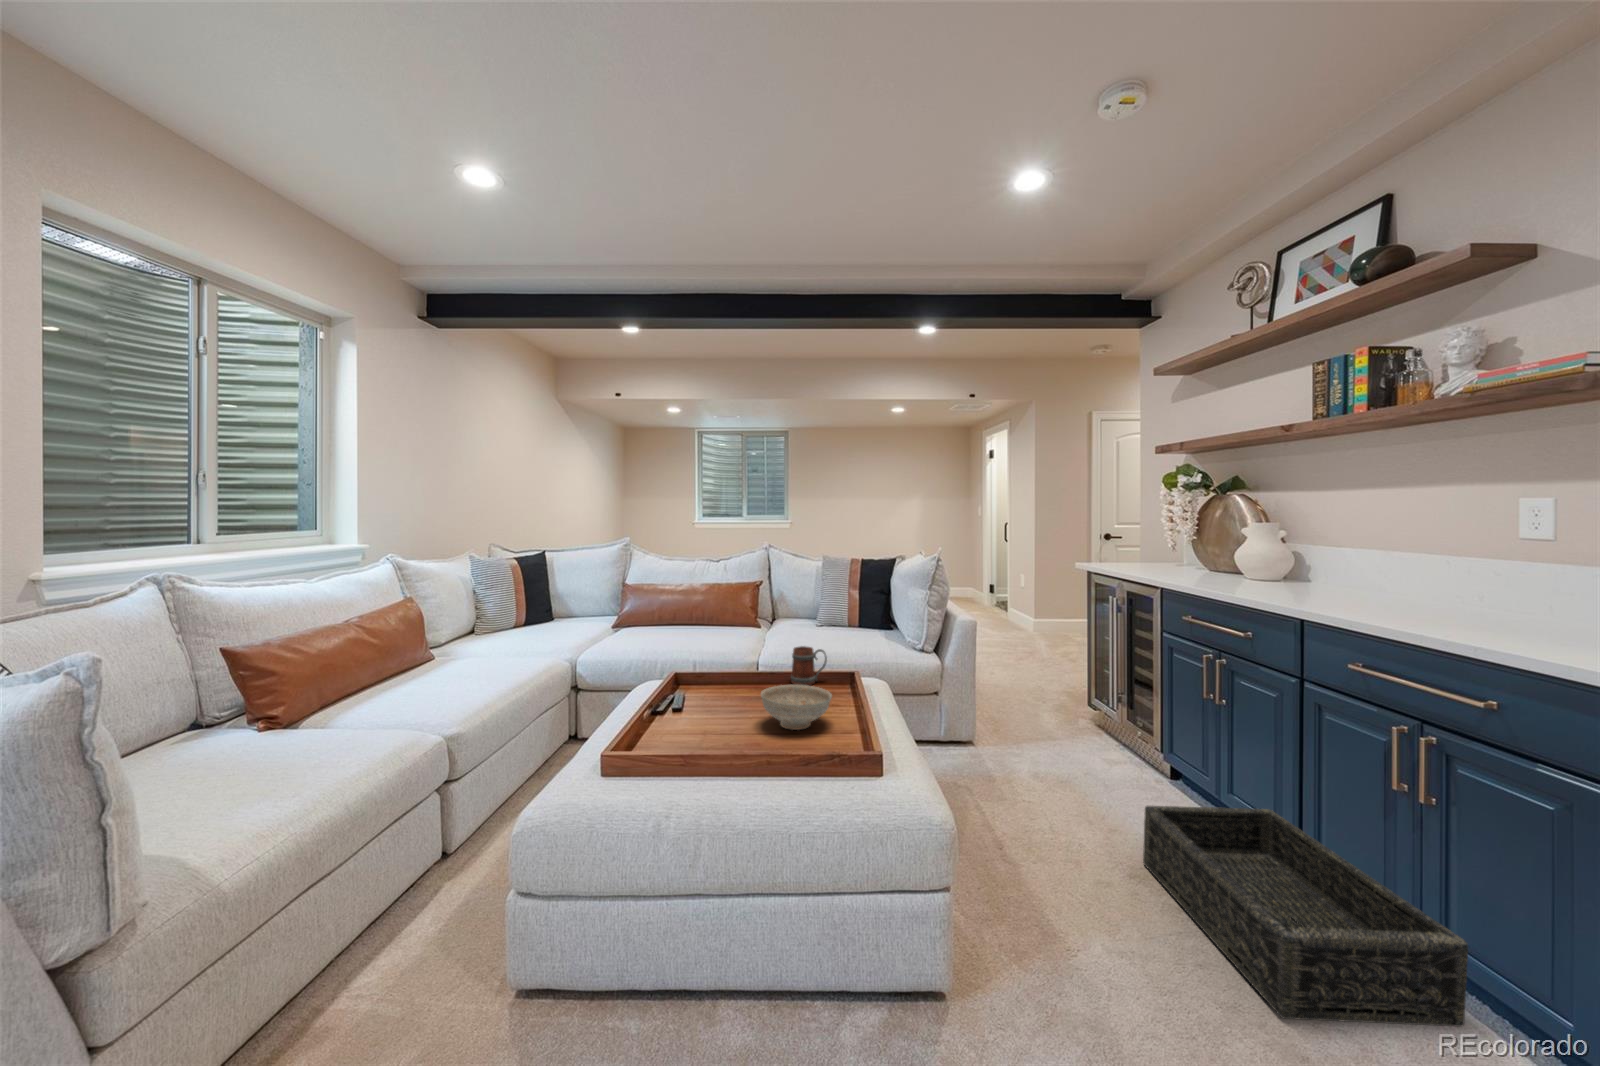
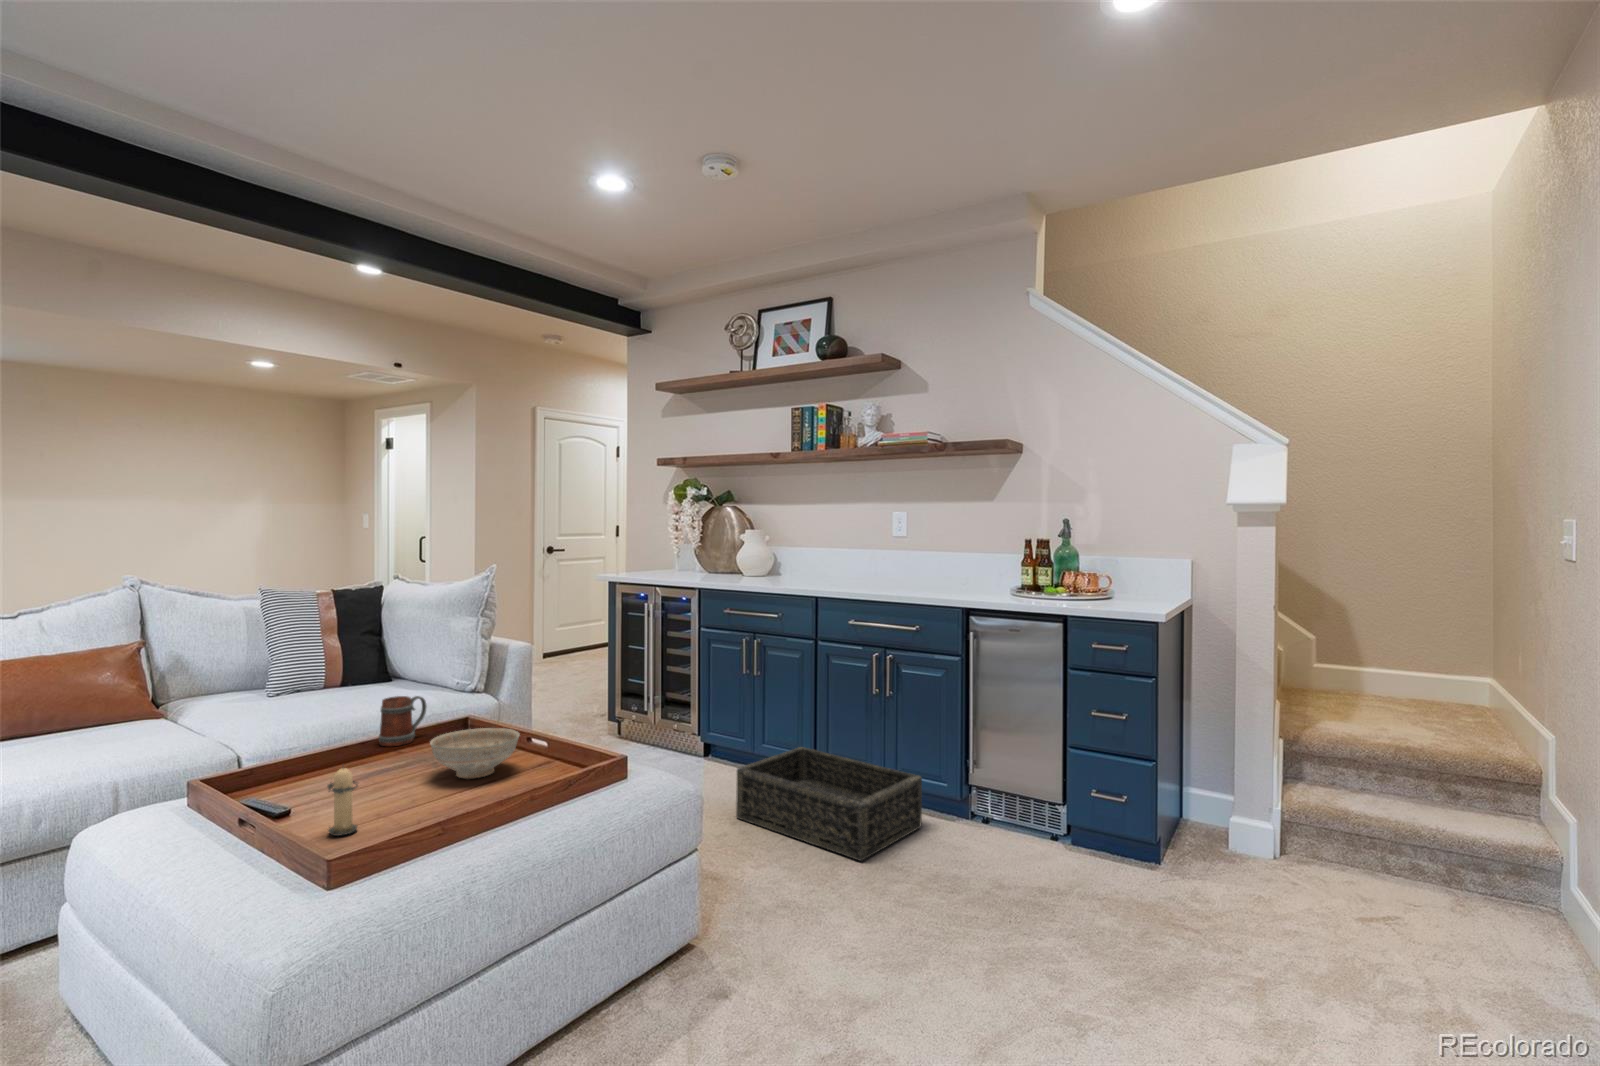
candle: none [647,690,673,745] -> present [327,767,358,836]

